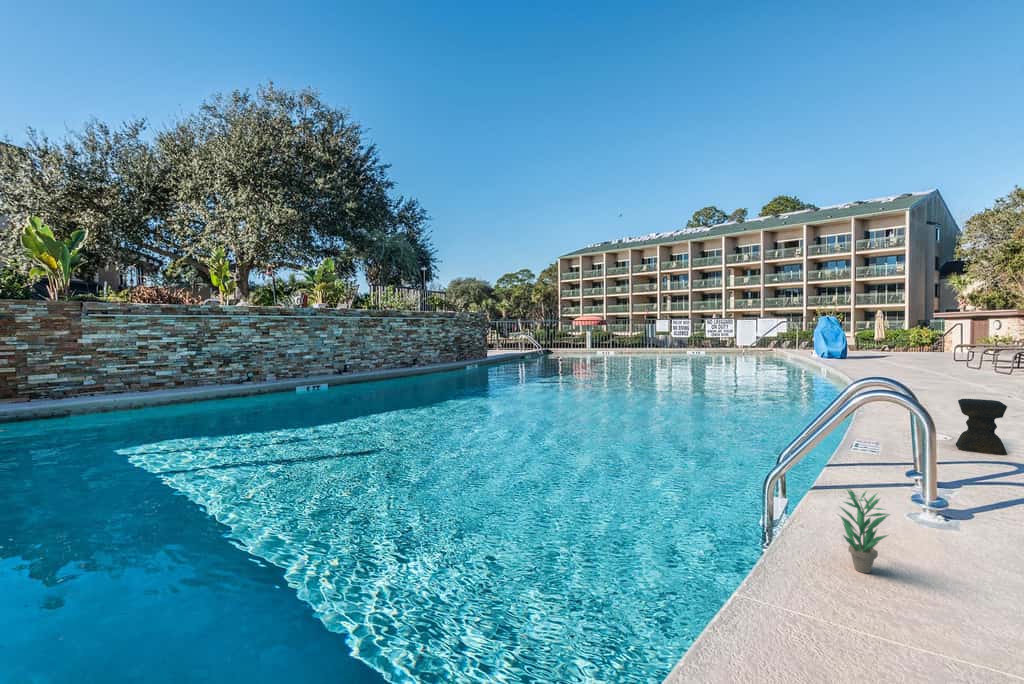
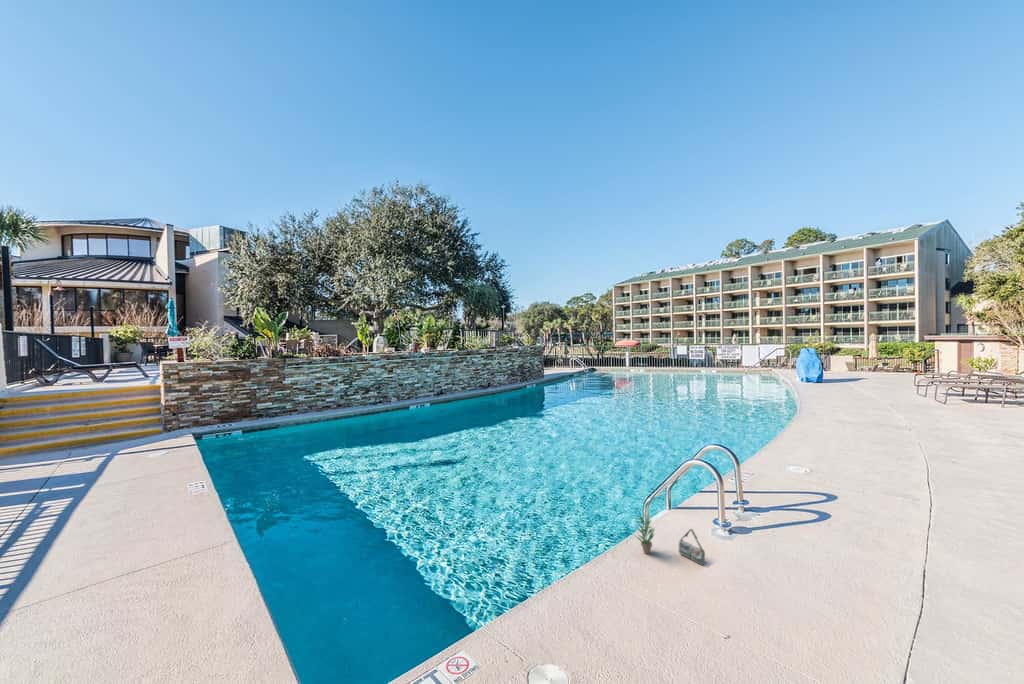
stool: present [956,399,1008,455] -> none [799,448,831,487]
bag: none [926,512,1006,588] -> present [678,529,705,565]

